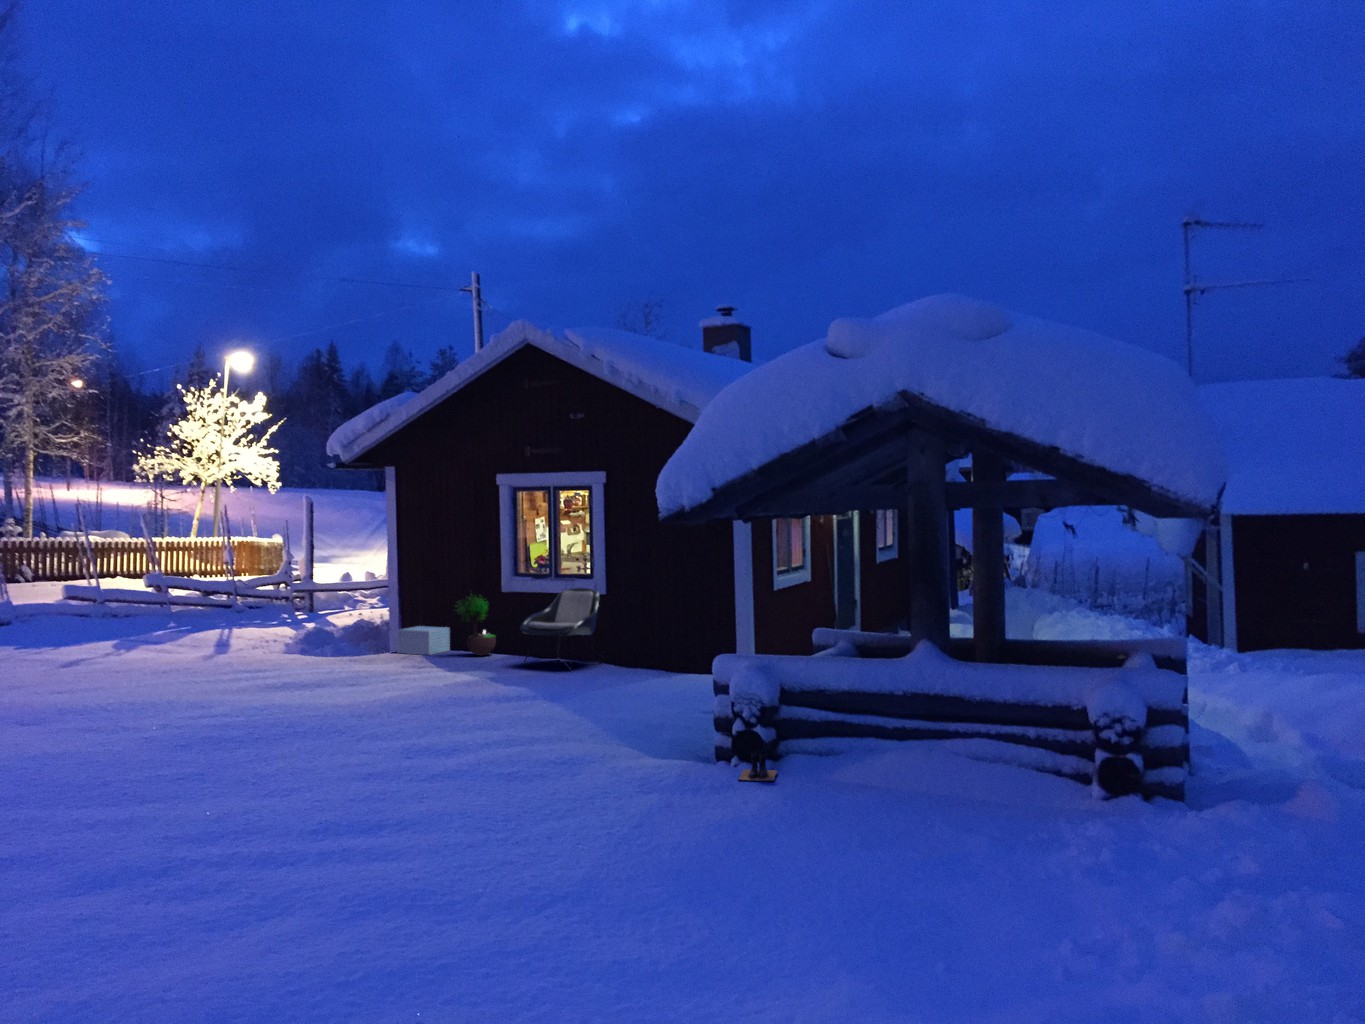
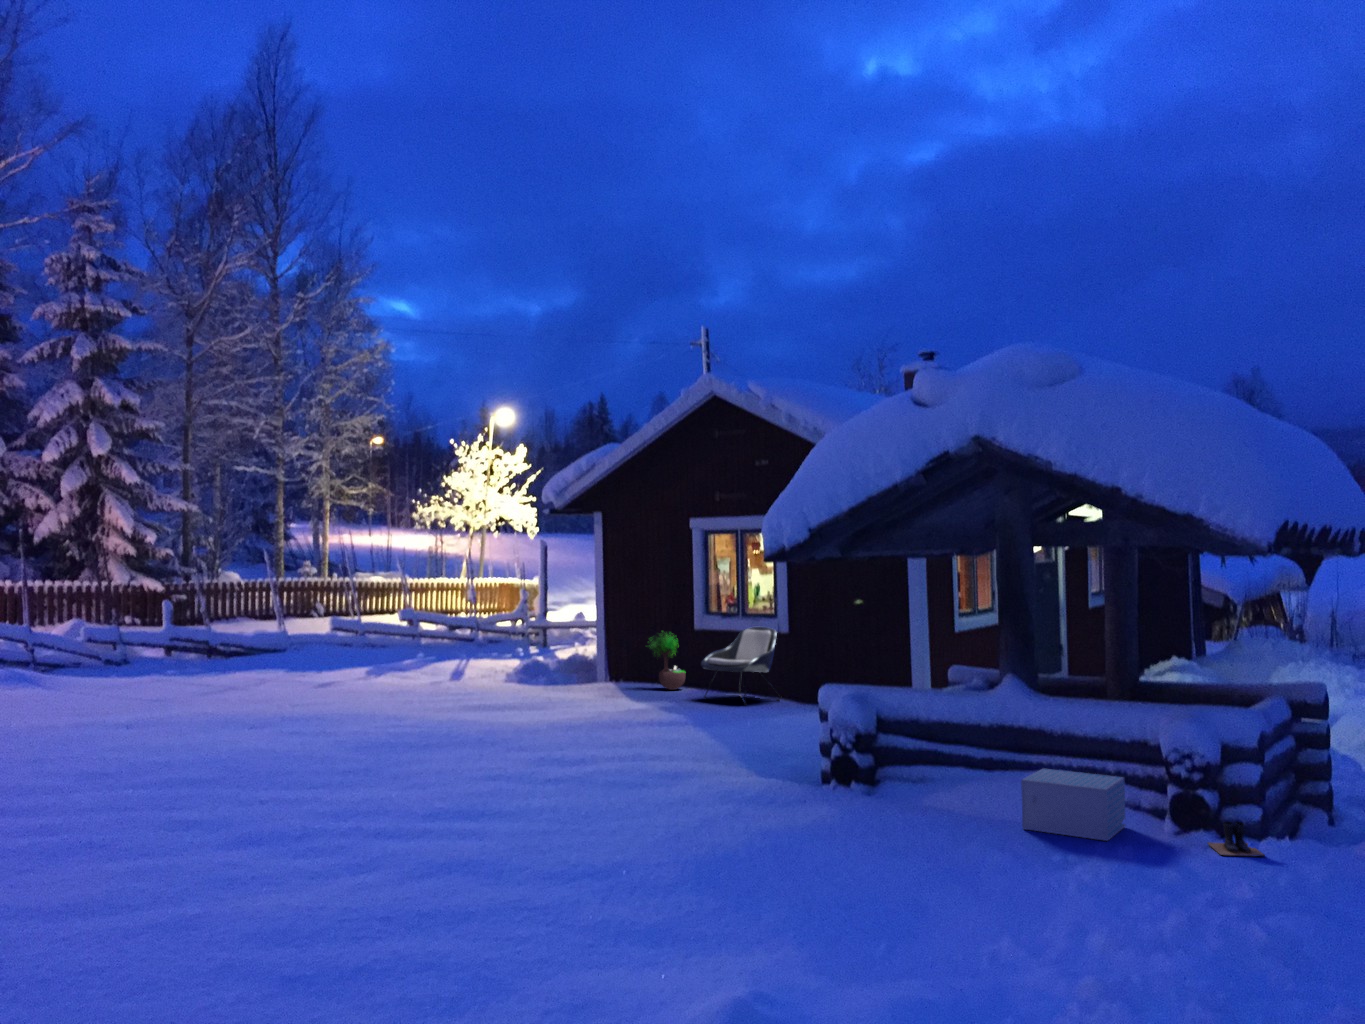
storage box: present [397,626,450,655] -> present [1021,769,1126,841]
boots: present [739,752,777,781] -> present [1208,822,1265,856]

